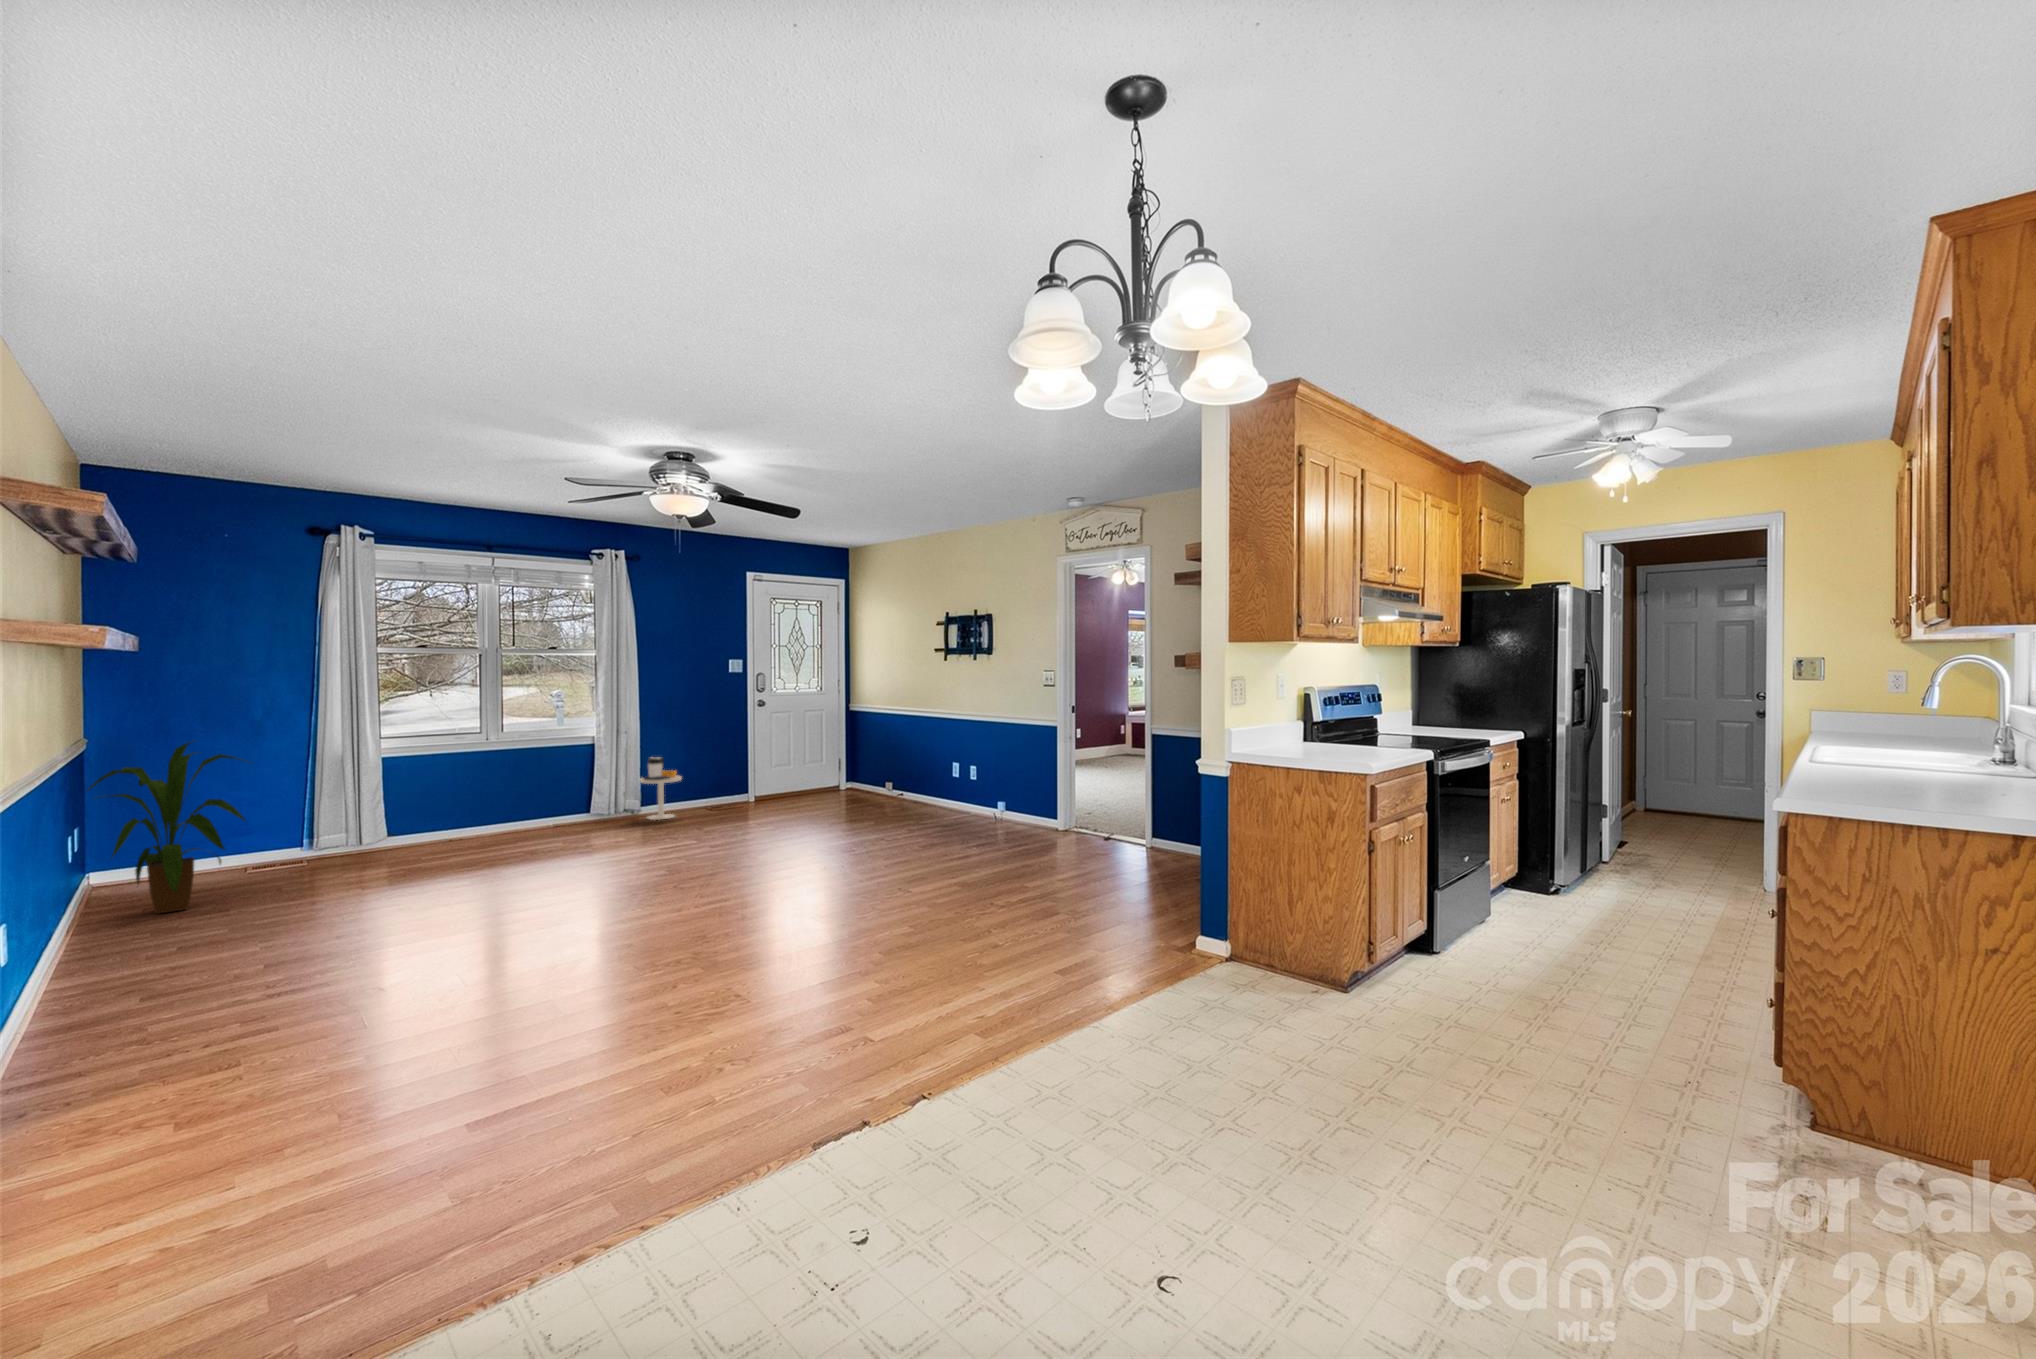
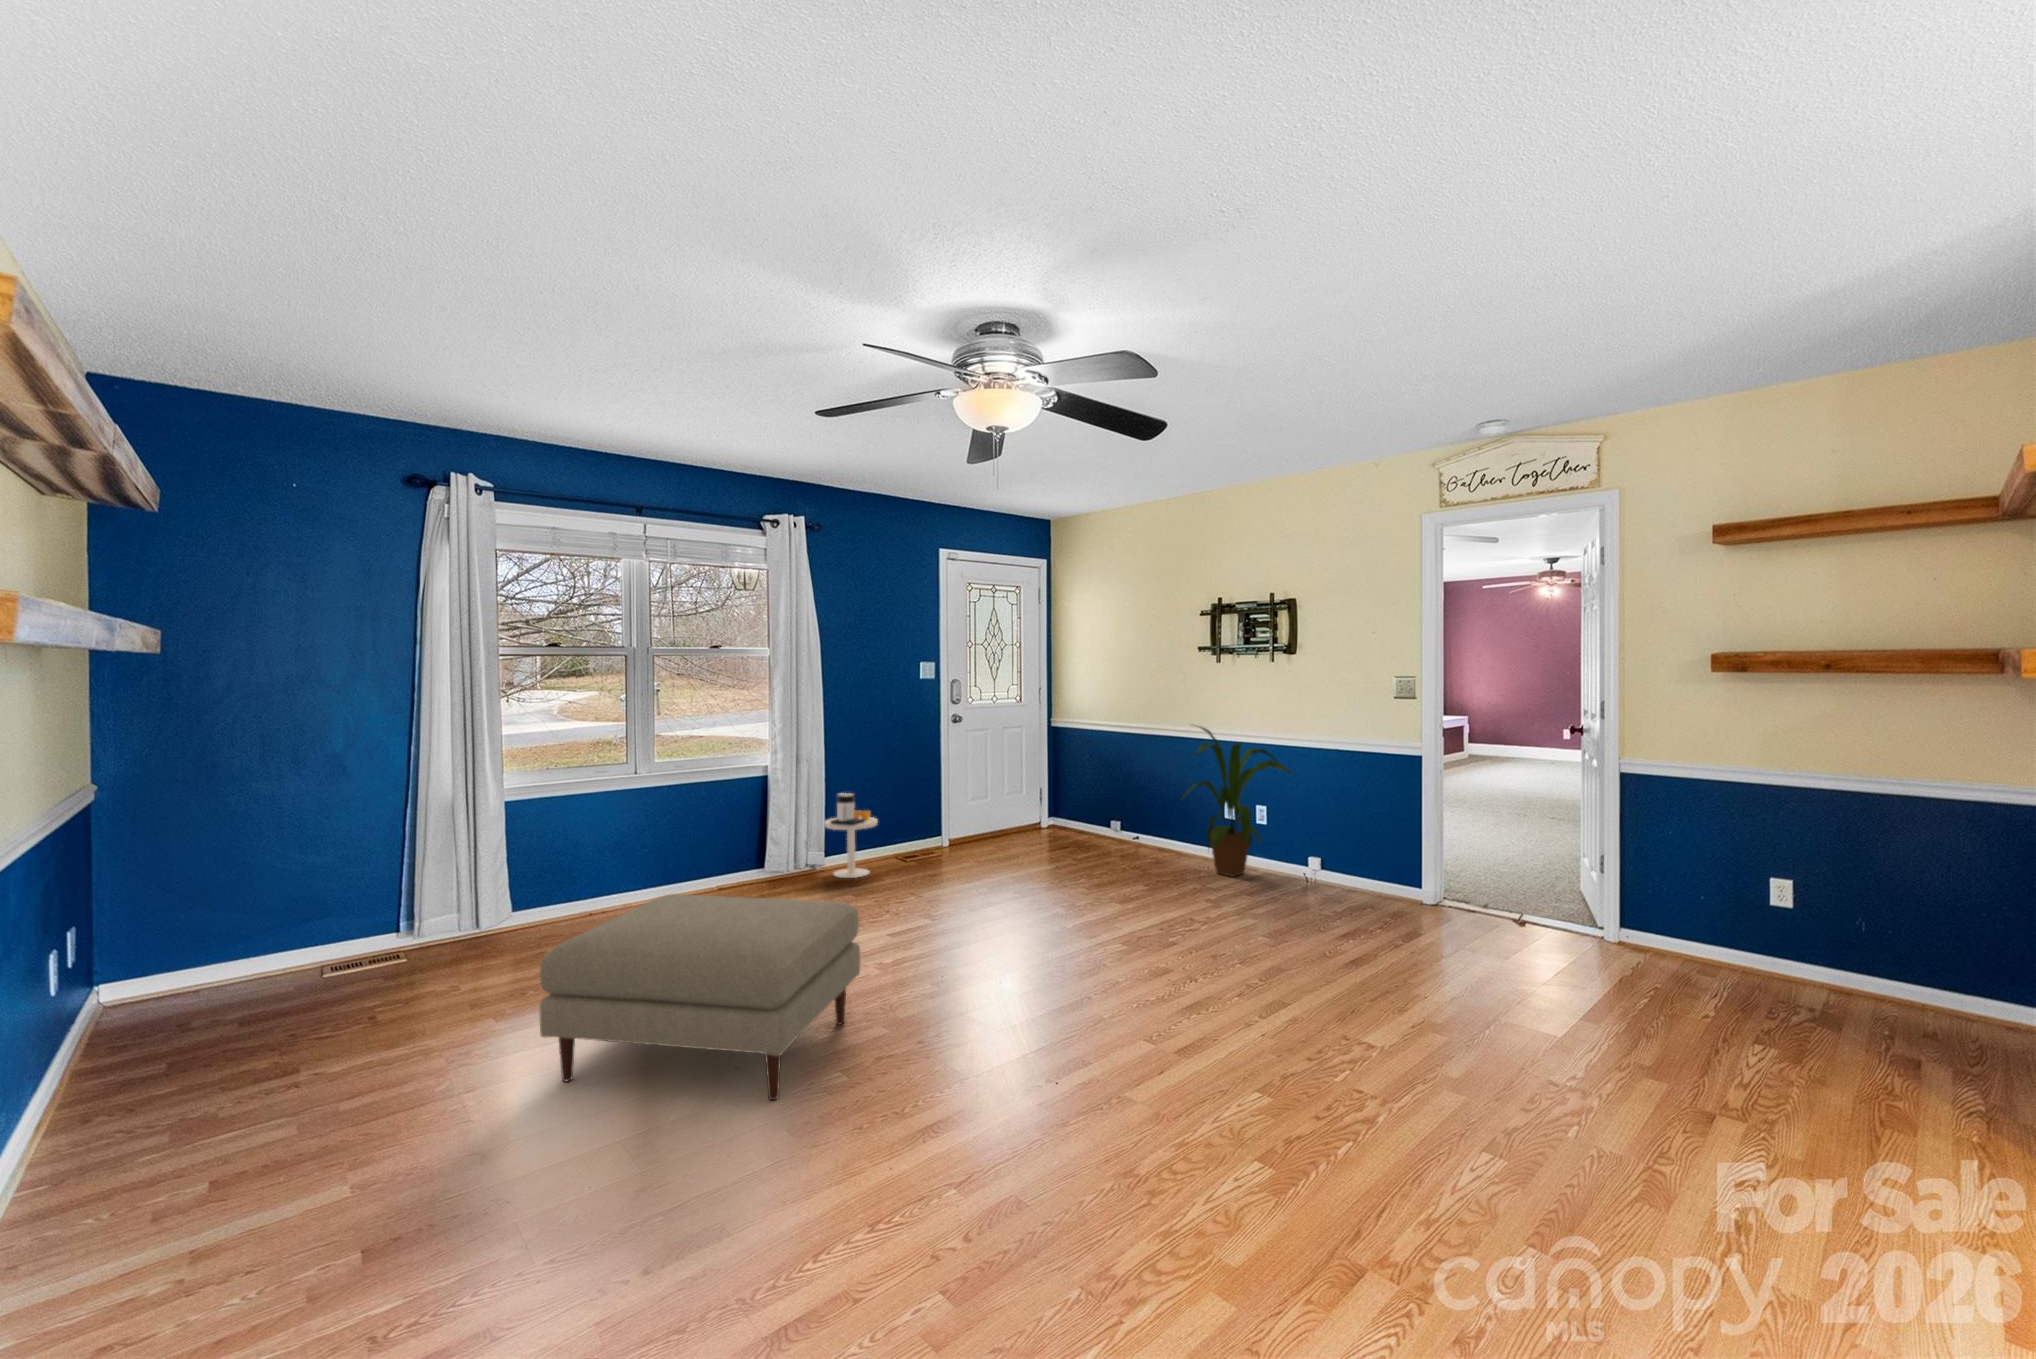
house plant: present [88,743,245,914] -> present [1182,727,1294,877]
ottoman: none [382,808,604,914] -> present [540,894,860,1100]

